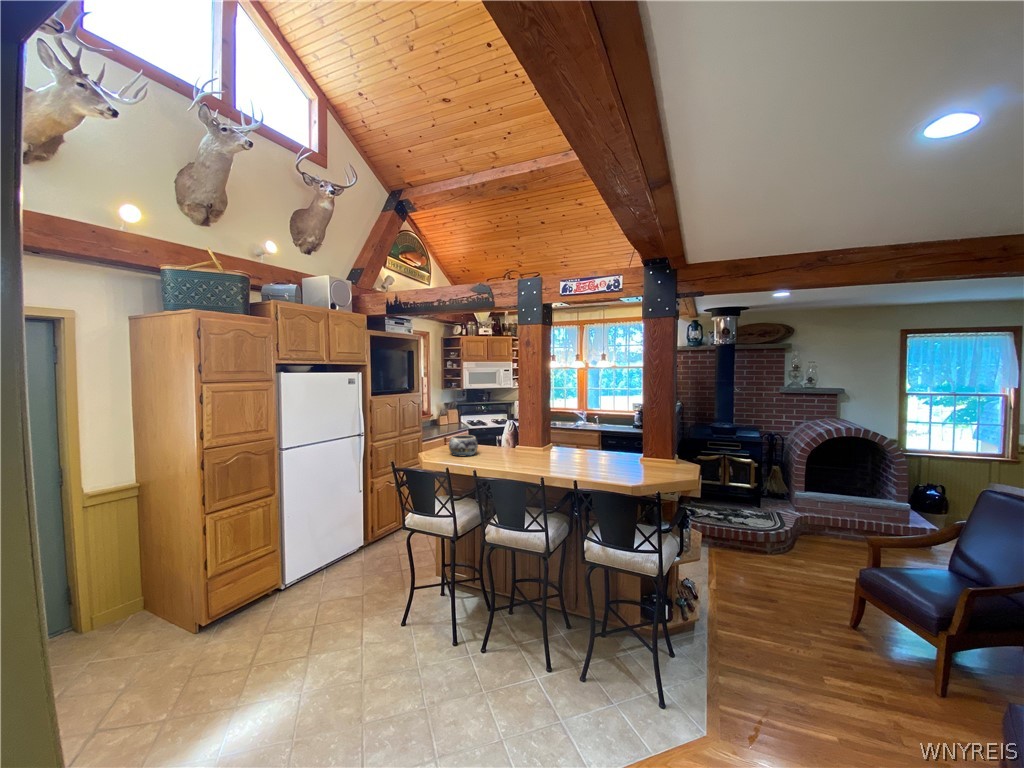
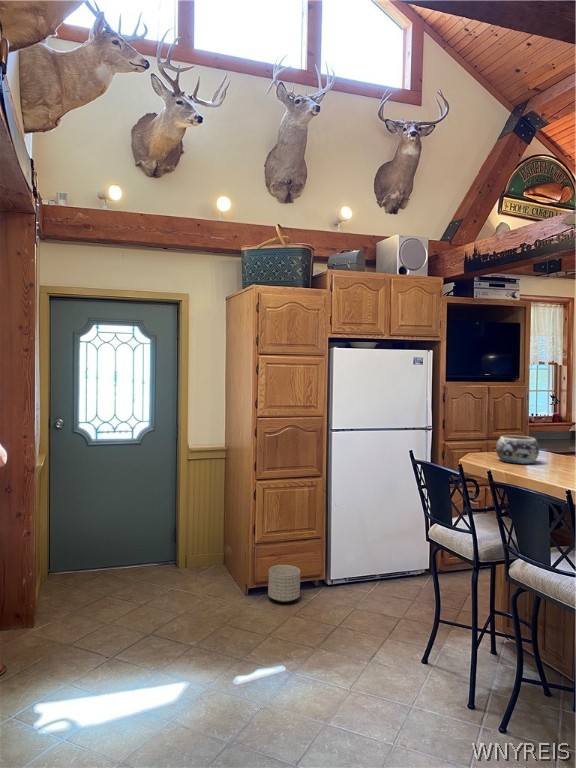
planter: none [232,589,269,631] -> present [268,565,300,602]

